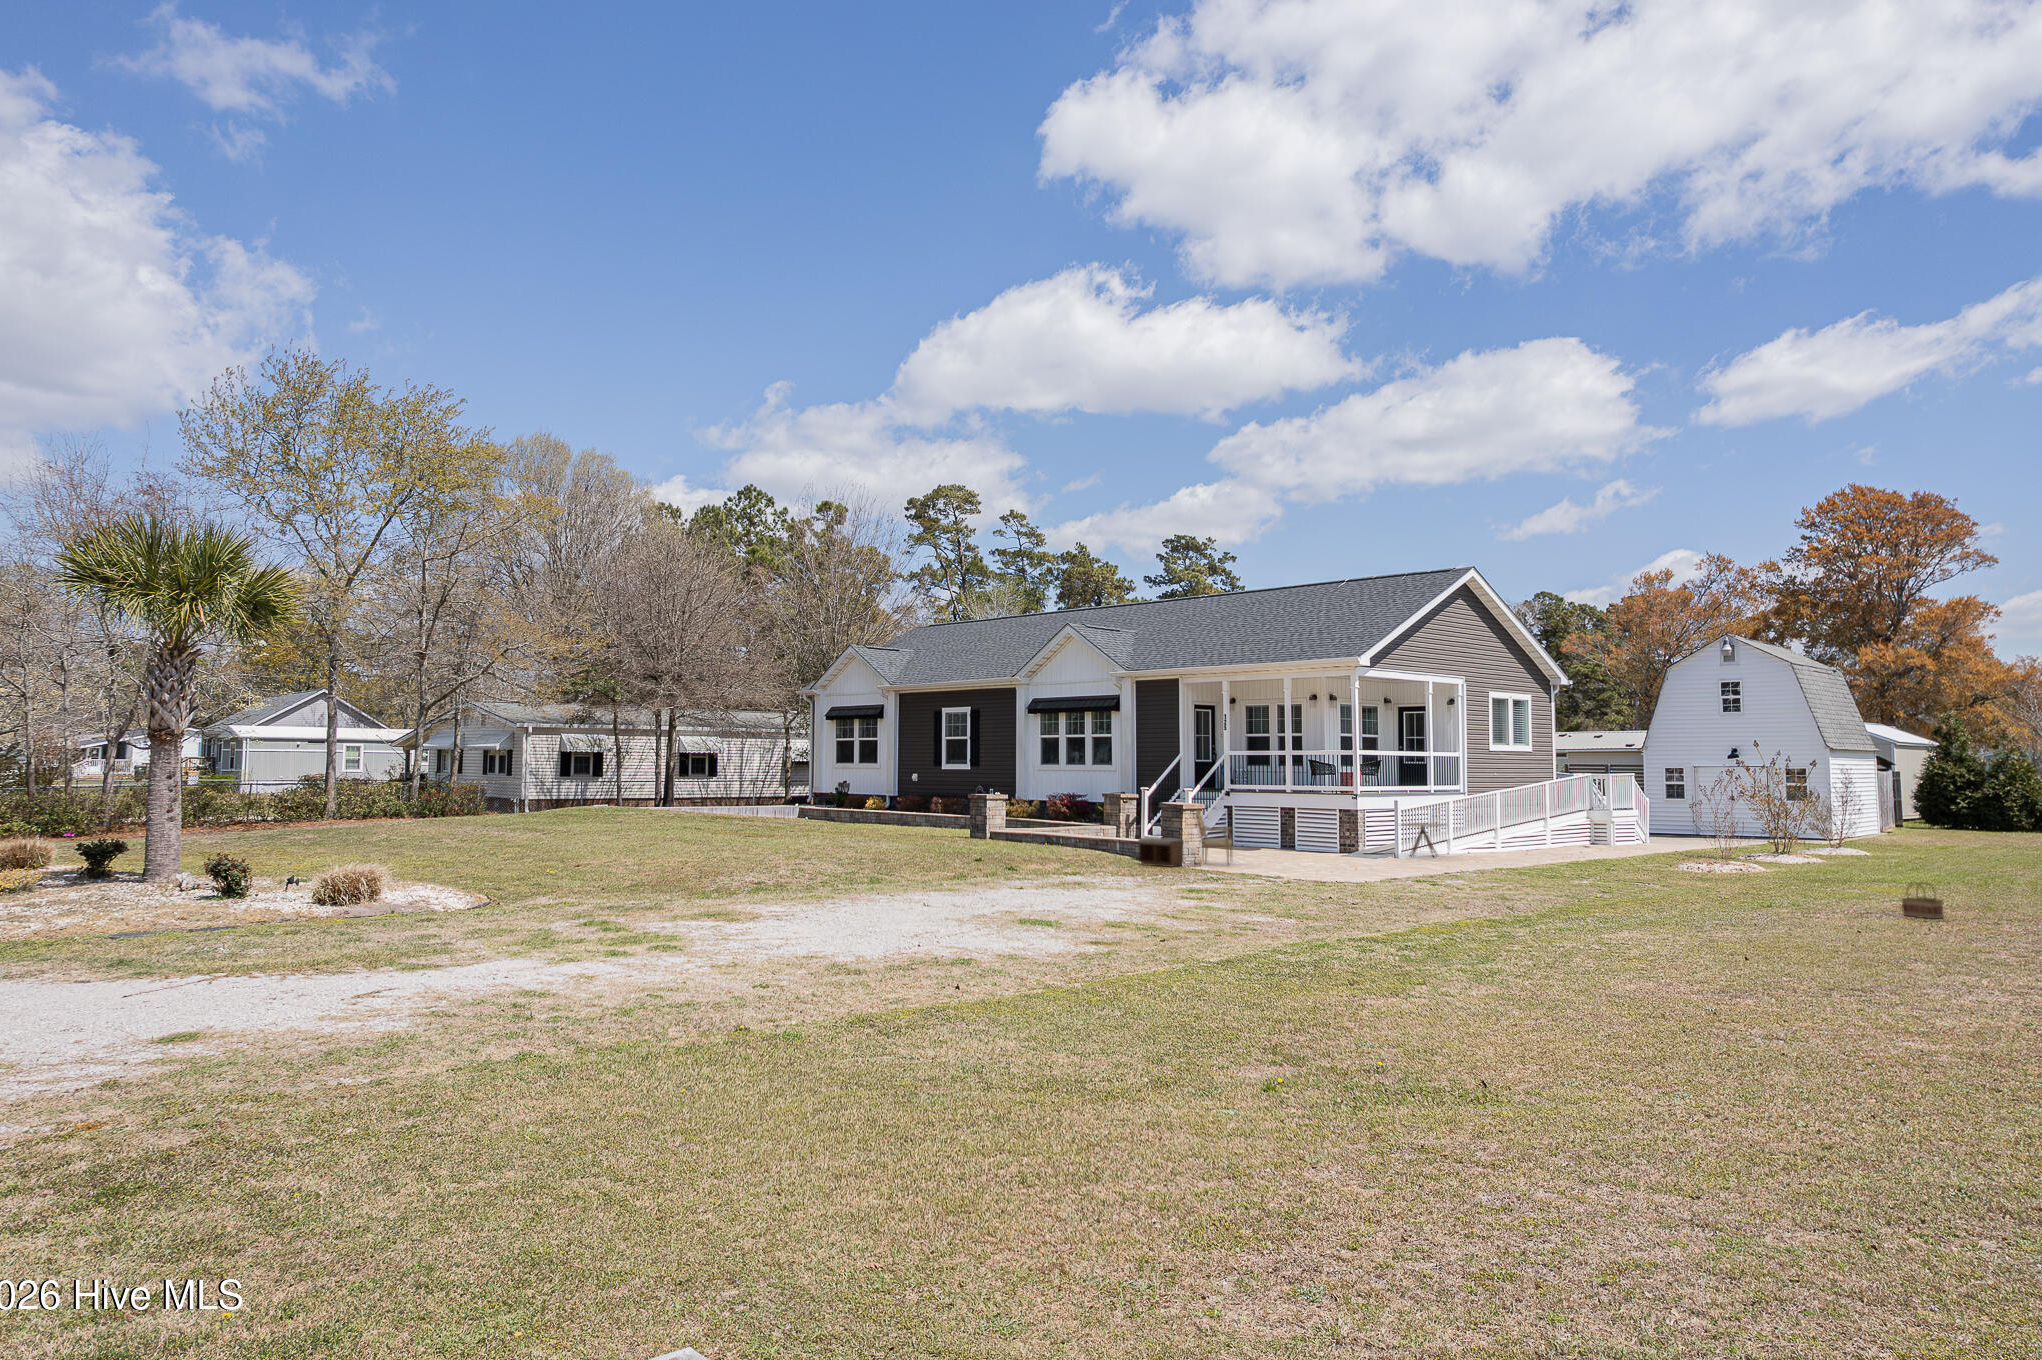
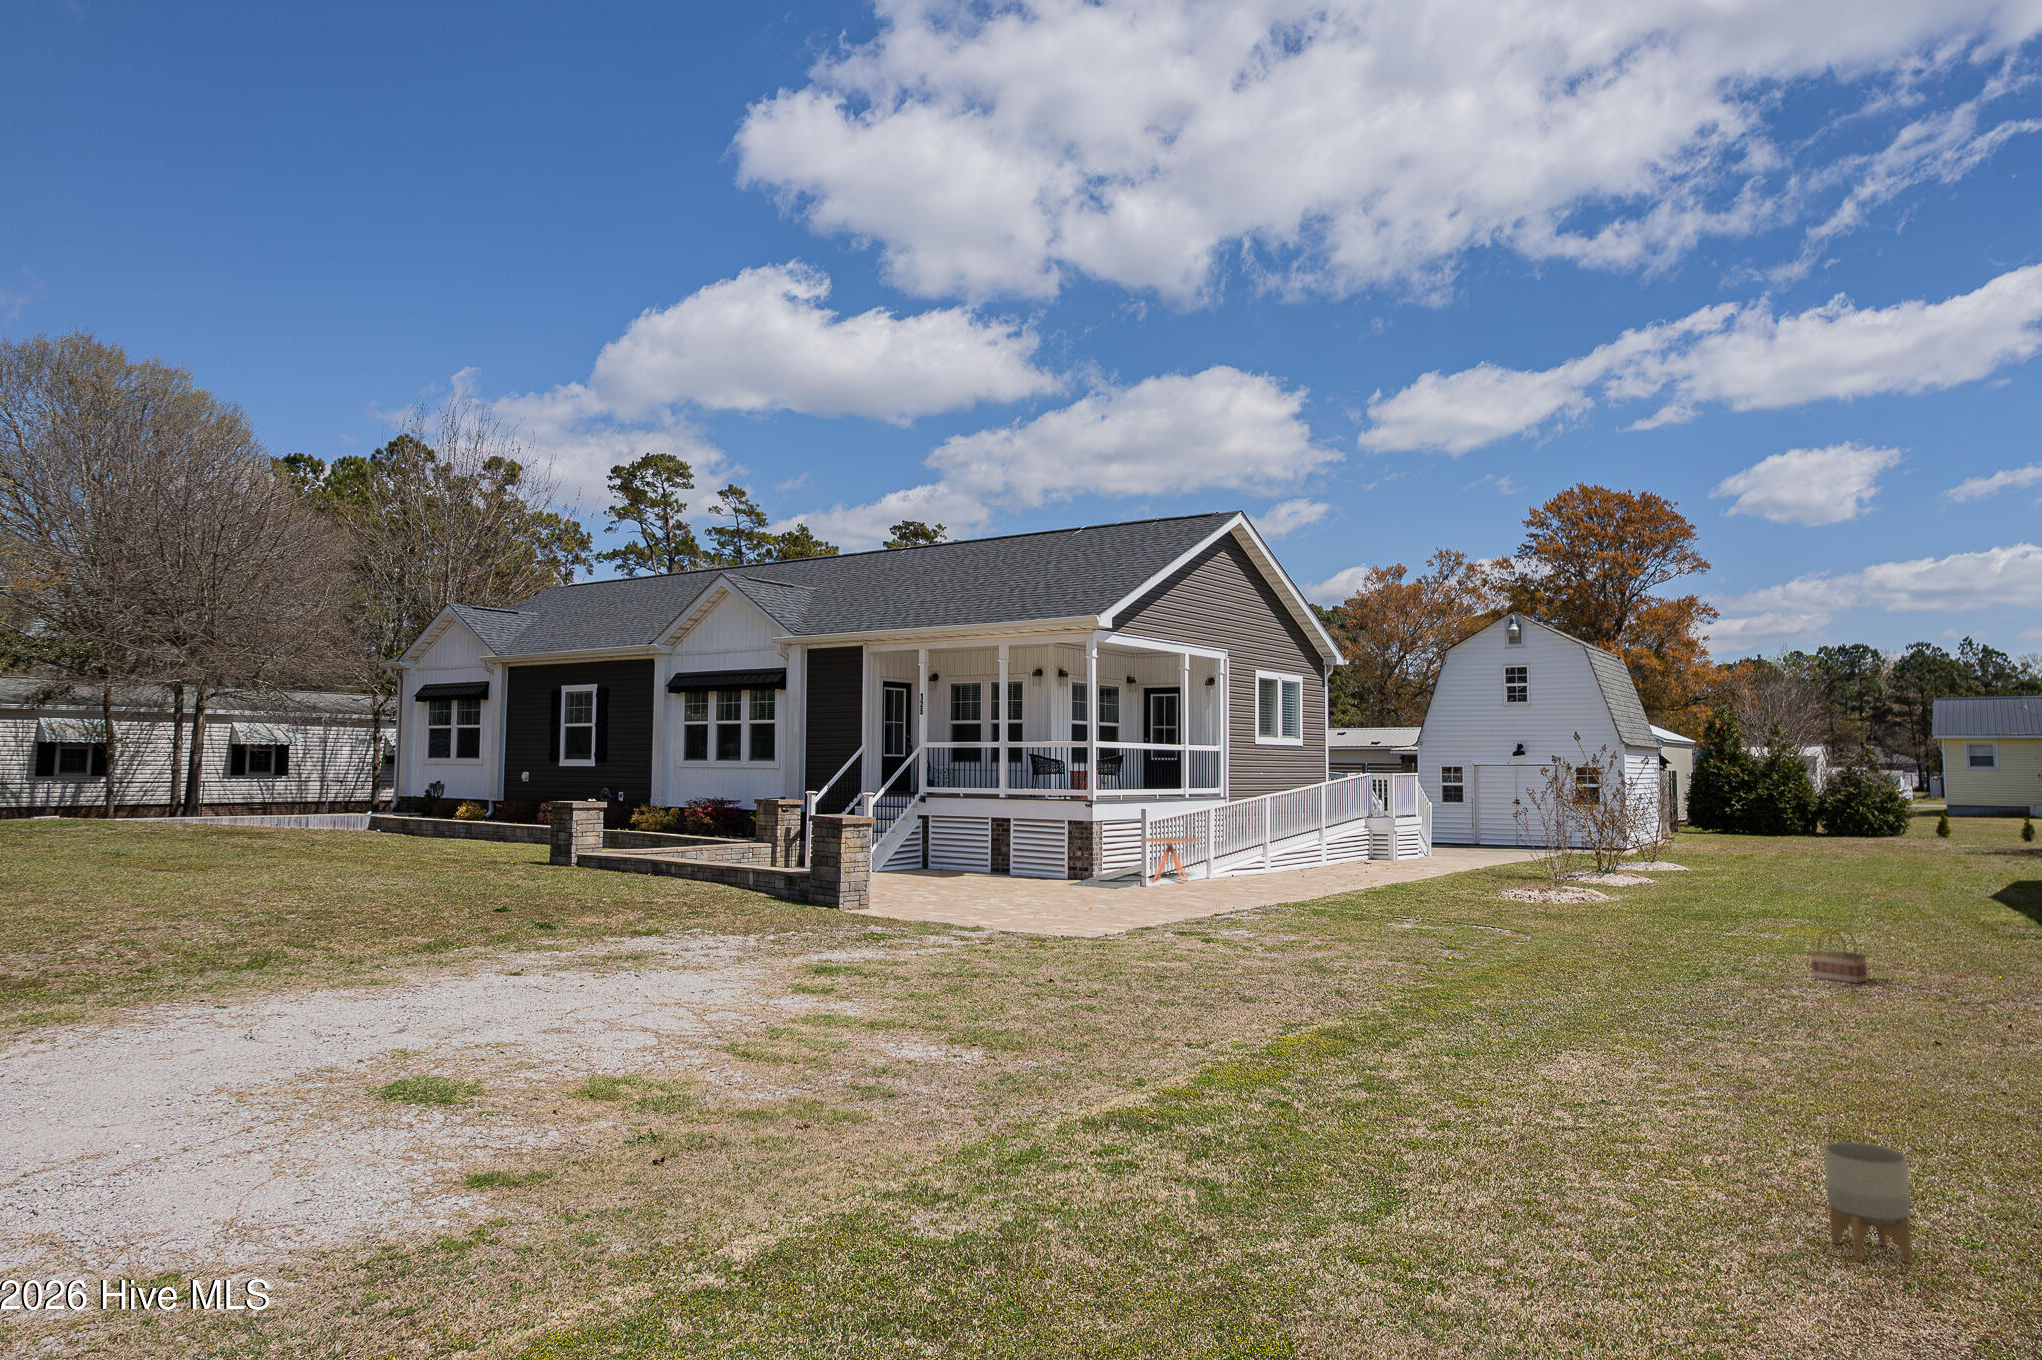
chair: present [1196,810,1232,864] -> none [852,823,907,906]
bench: present [1138,838,1184,867] -> none [767,866,833,909]
planter: none [1782,949,1823,1001] -> present [1824,1142,1912,1263]

